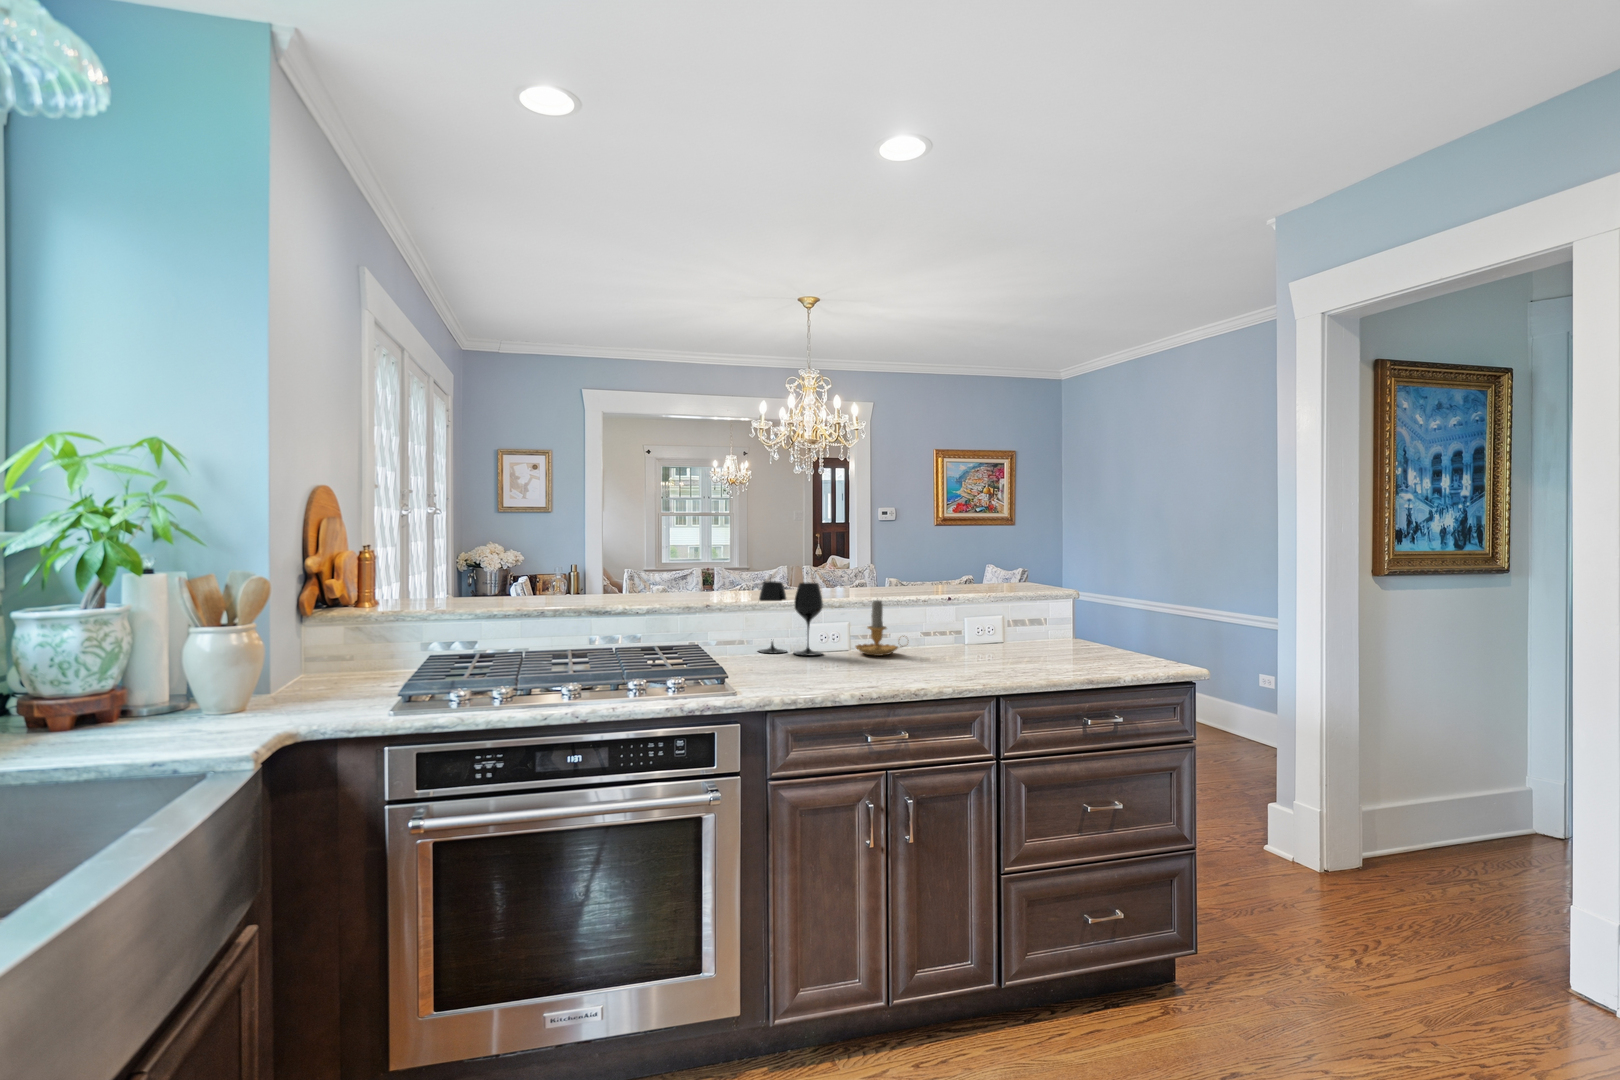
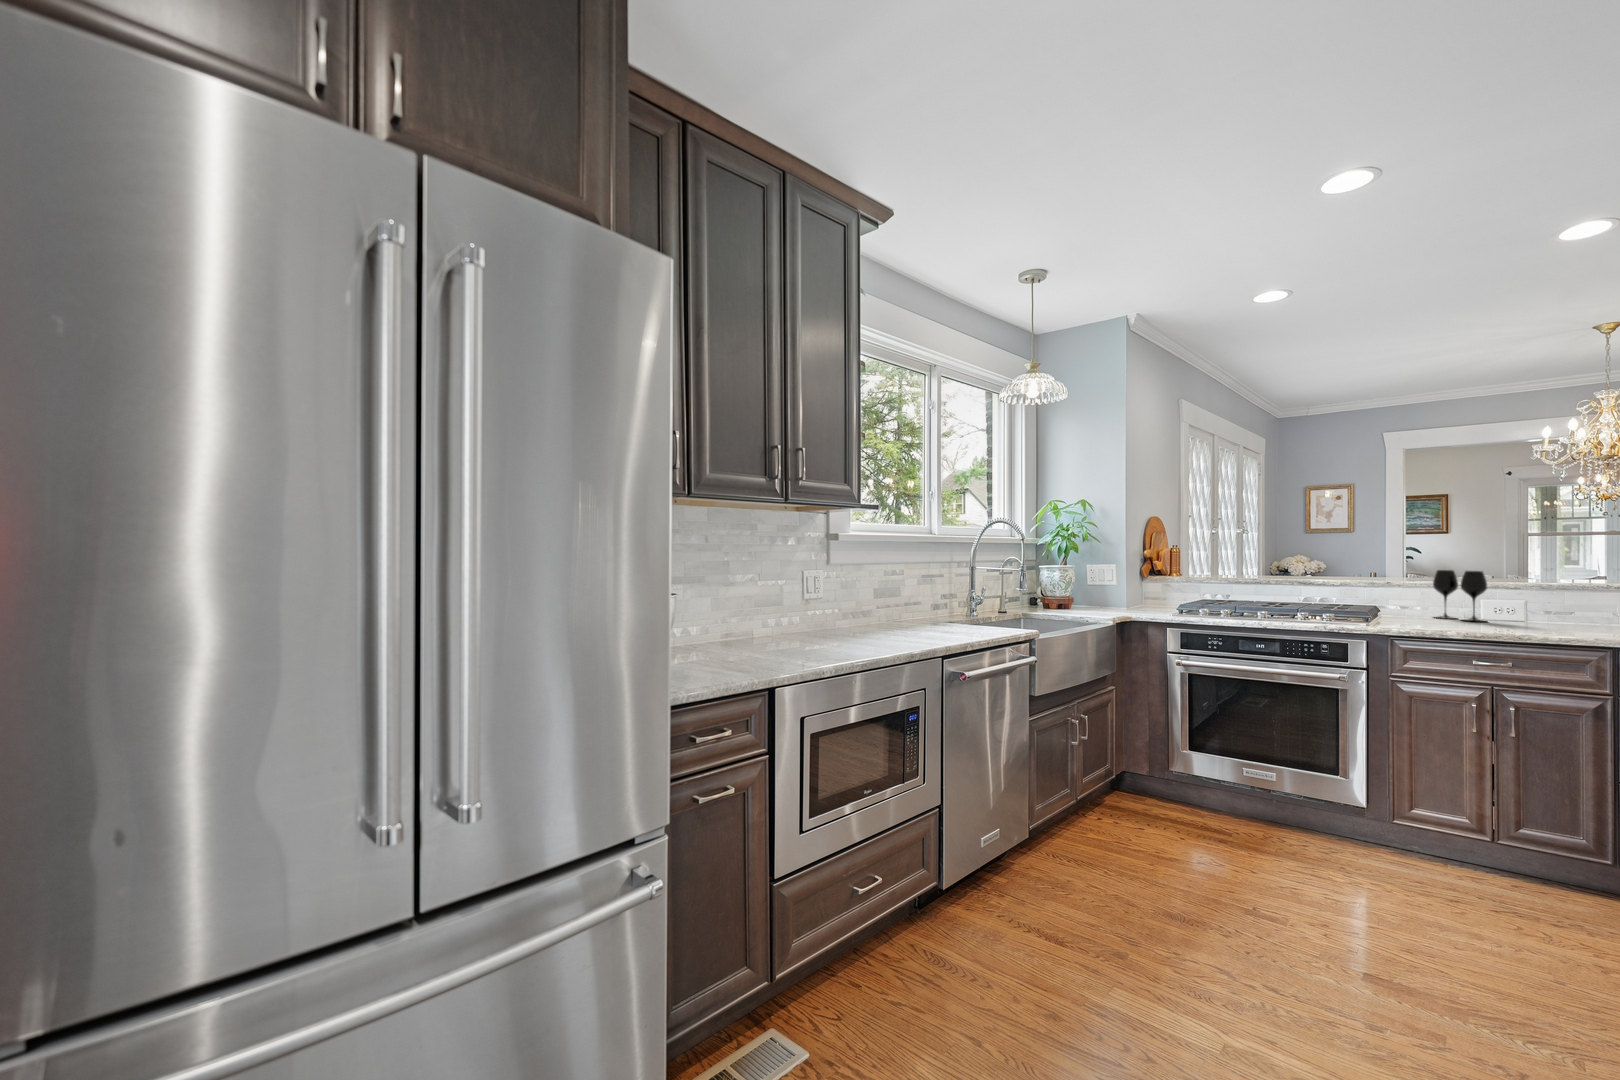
candle: present [855,600,908,656] -> none [1519,583,1575,626]

